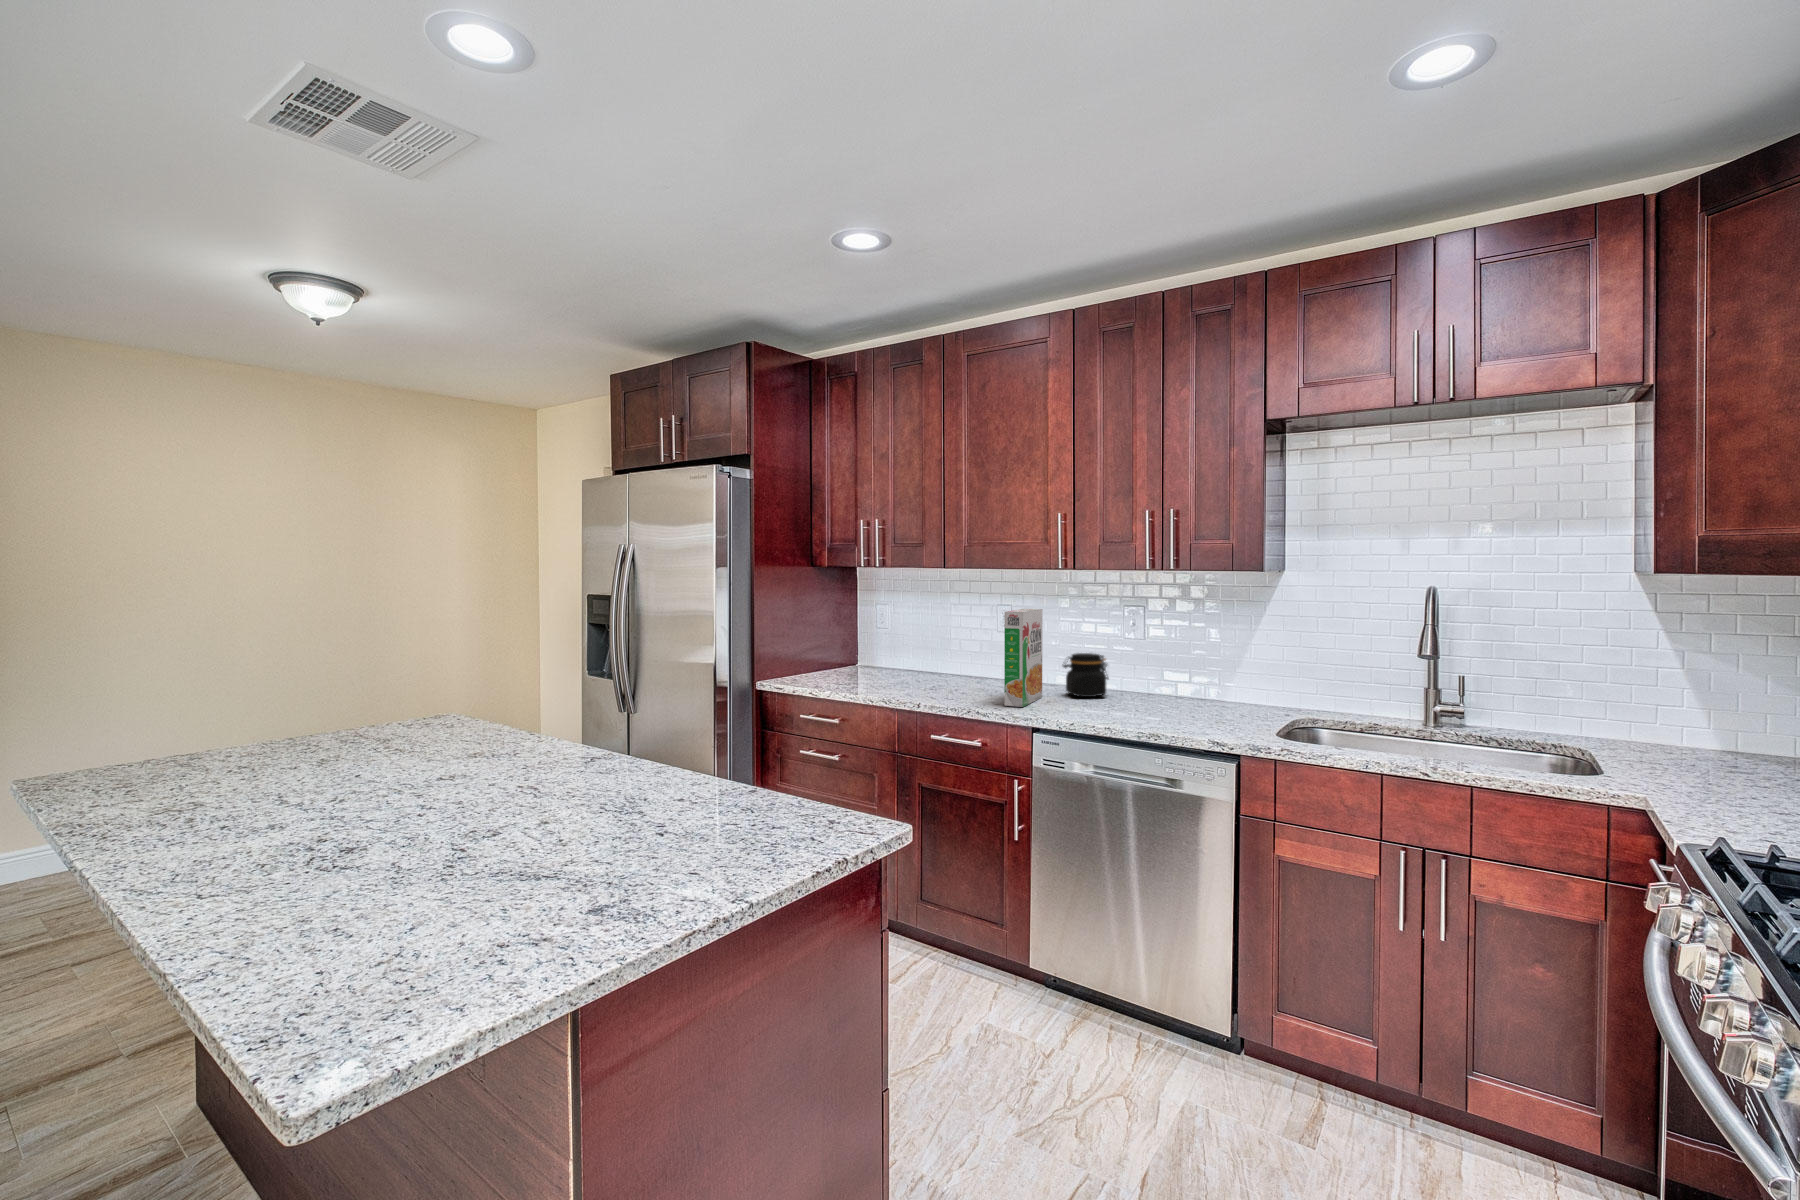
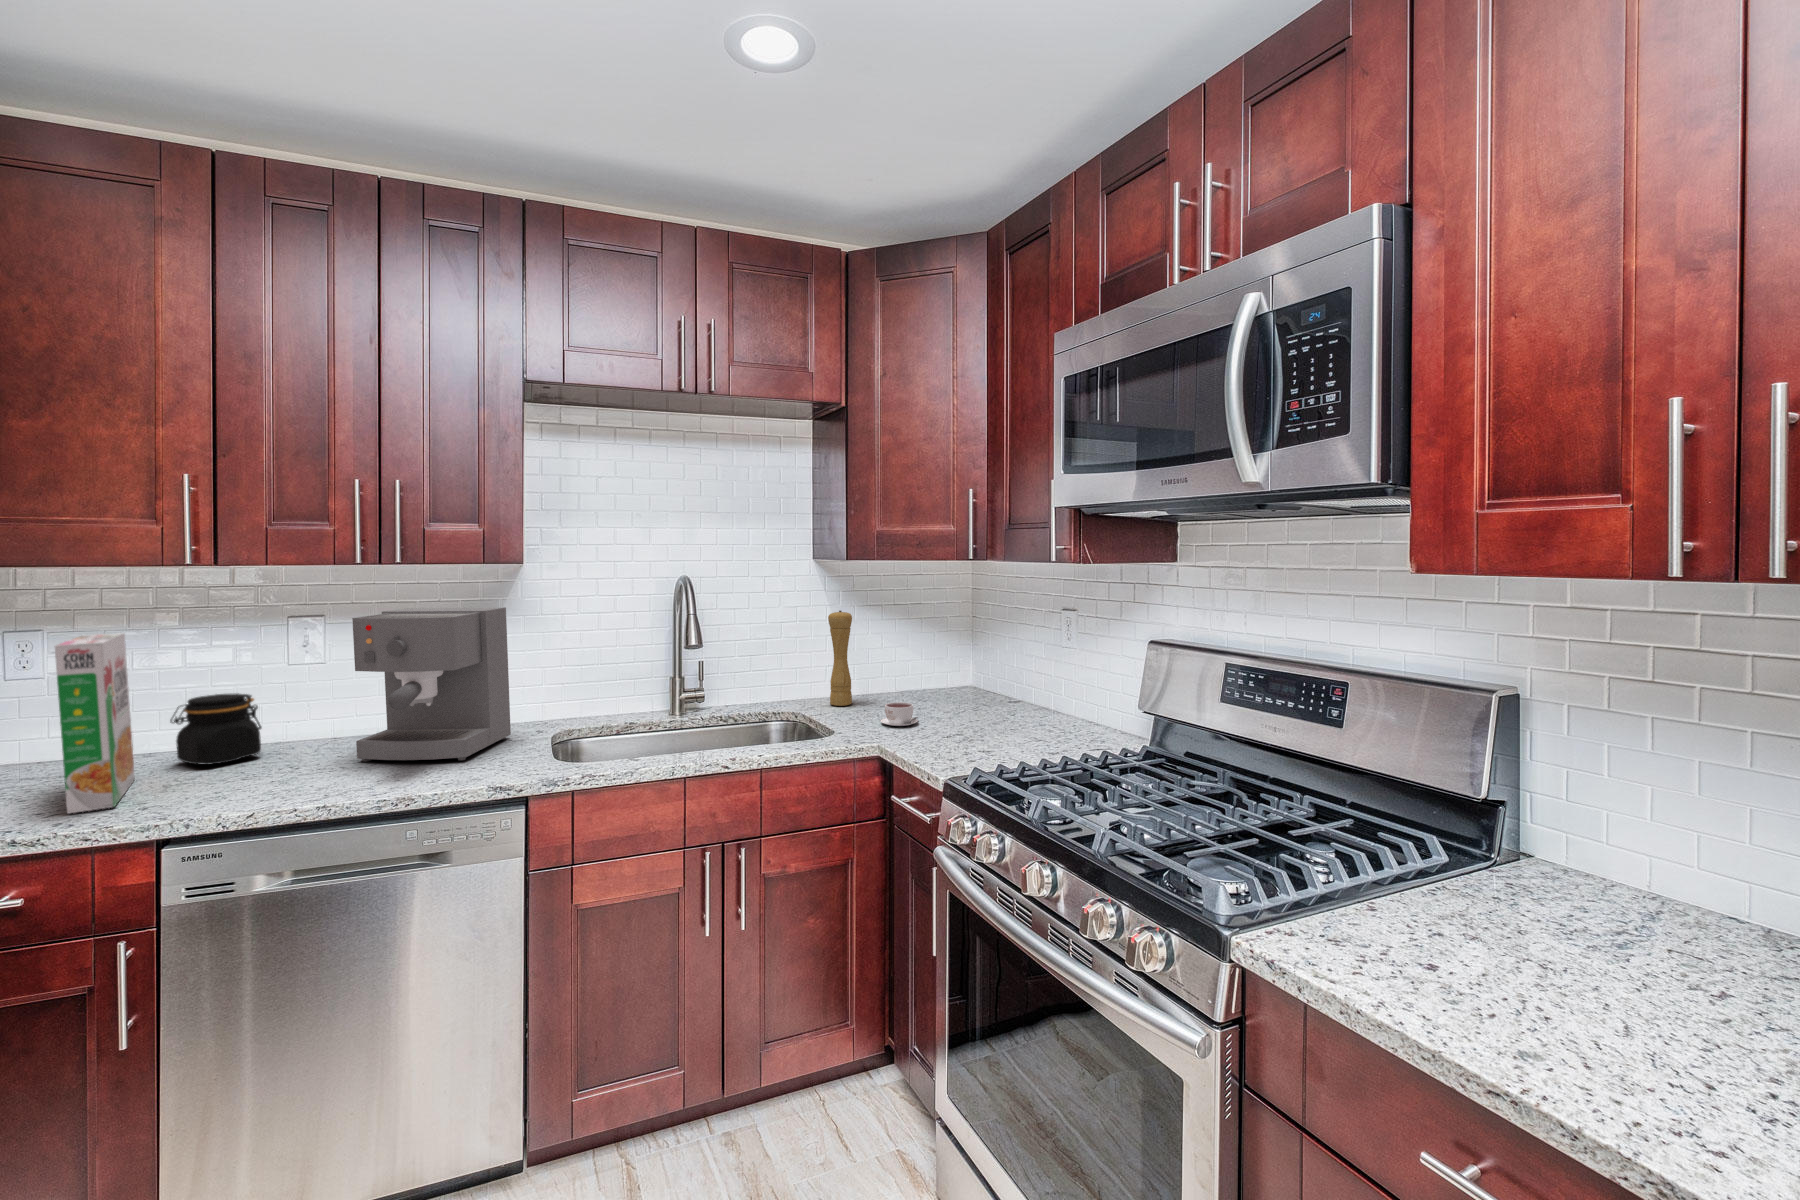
coffee maker: none [1151,604,1265,722] -> present [352,607,511,762]
pepper mill: none [1645,635,1688,754] -> present [828,611,852,706]
coffee cup: none [1685,755,1760,787] -> present [880,702,918,726]

